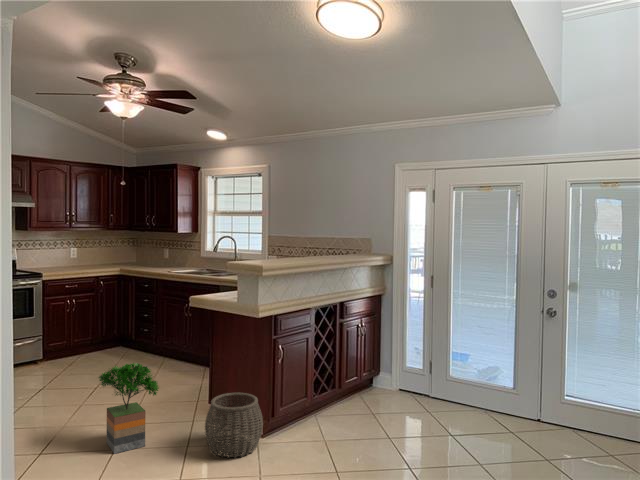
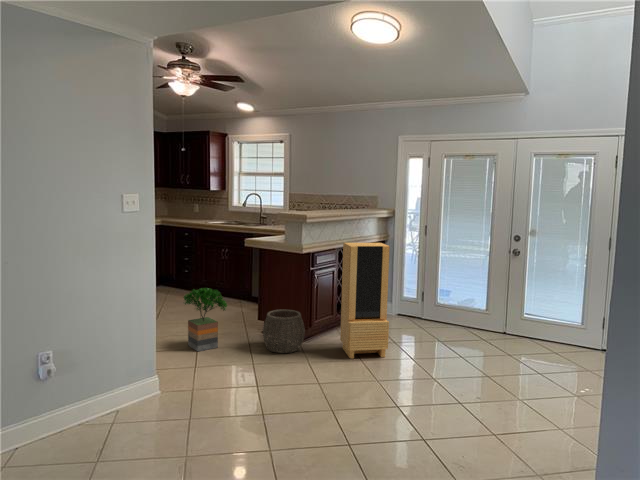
storage cabinet: none [312,303,376,468] -> present [340,243,390,359]

